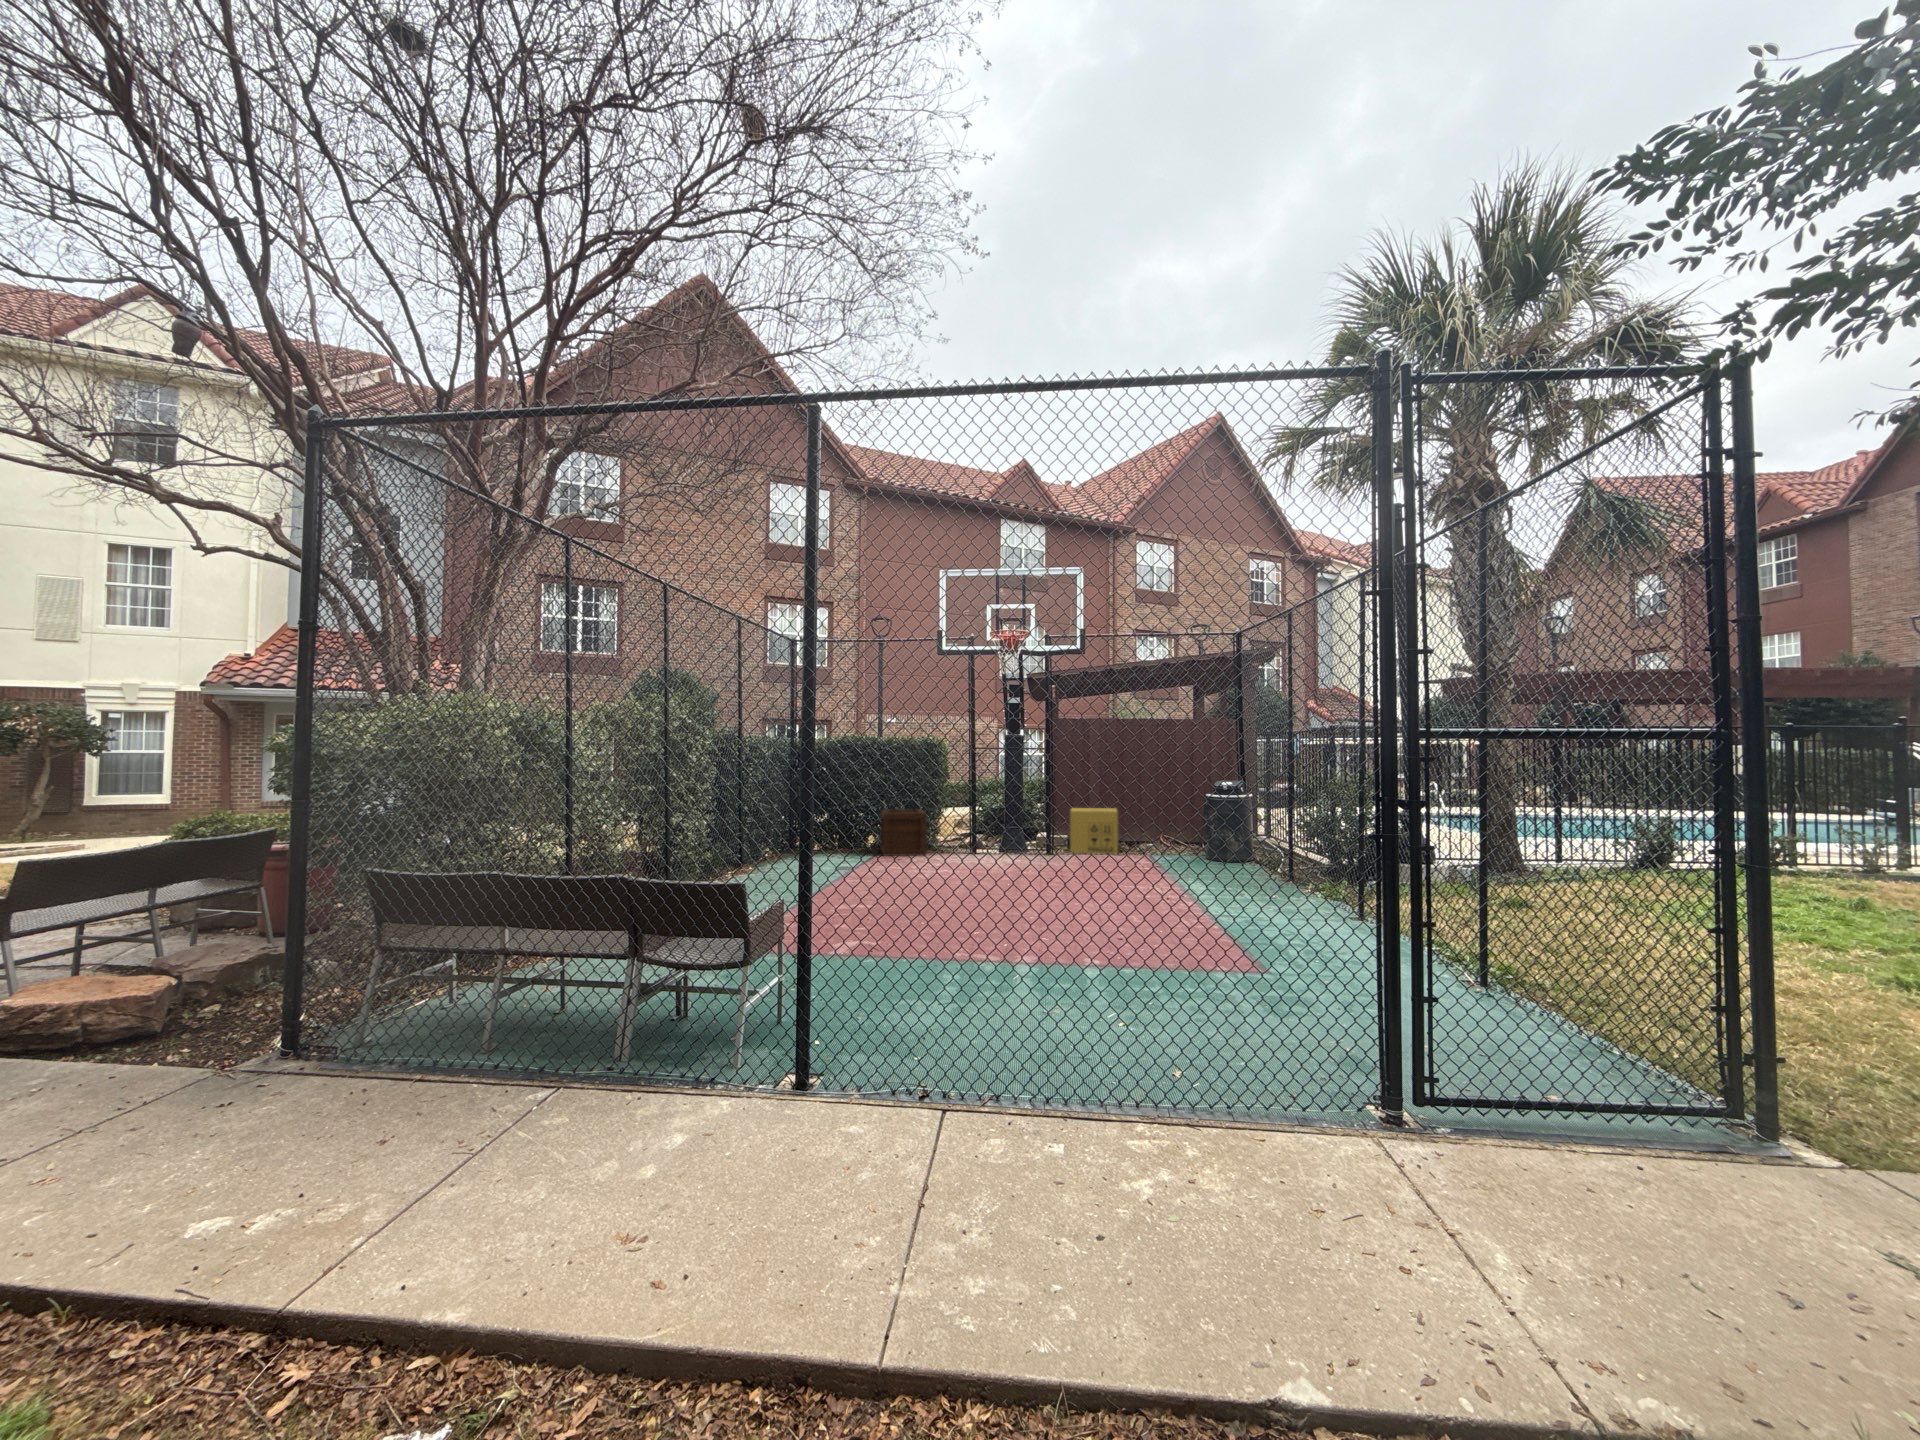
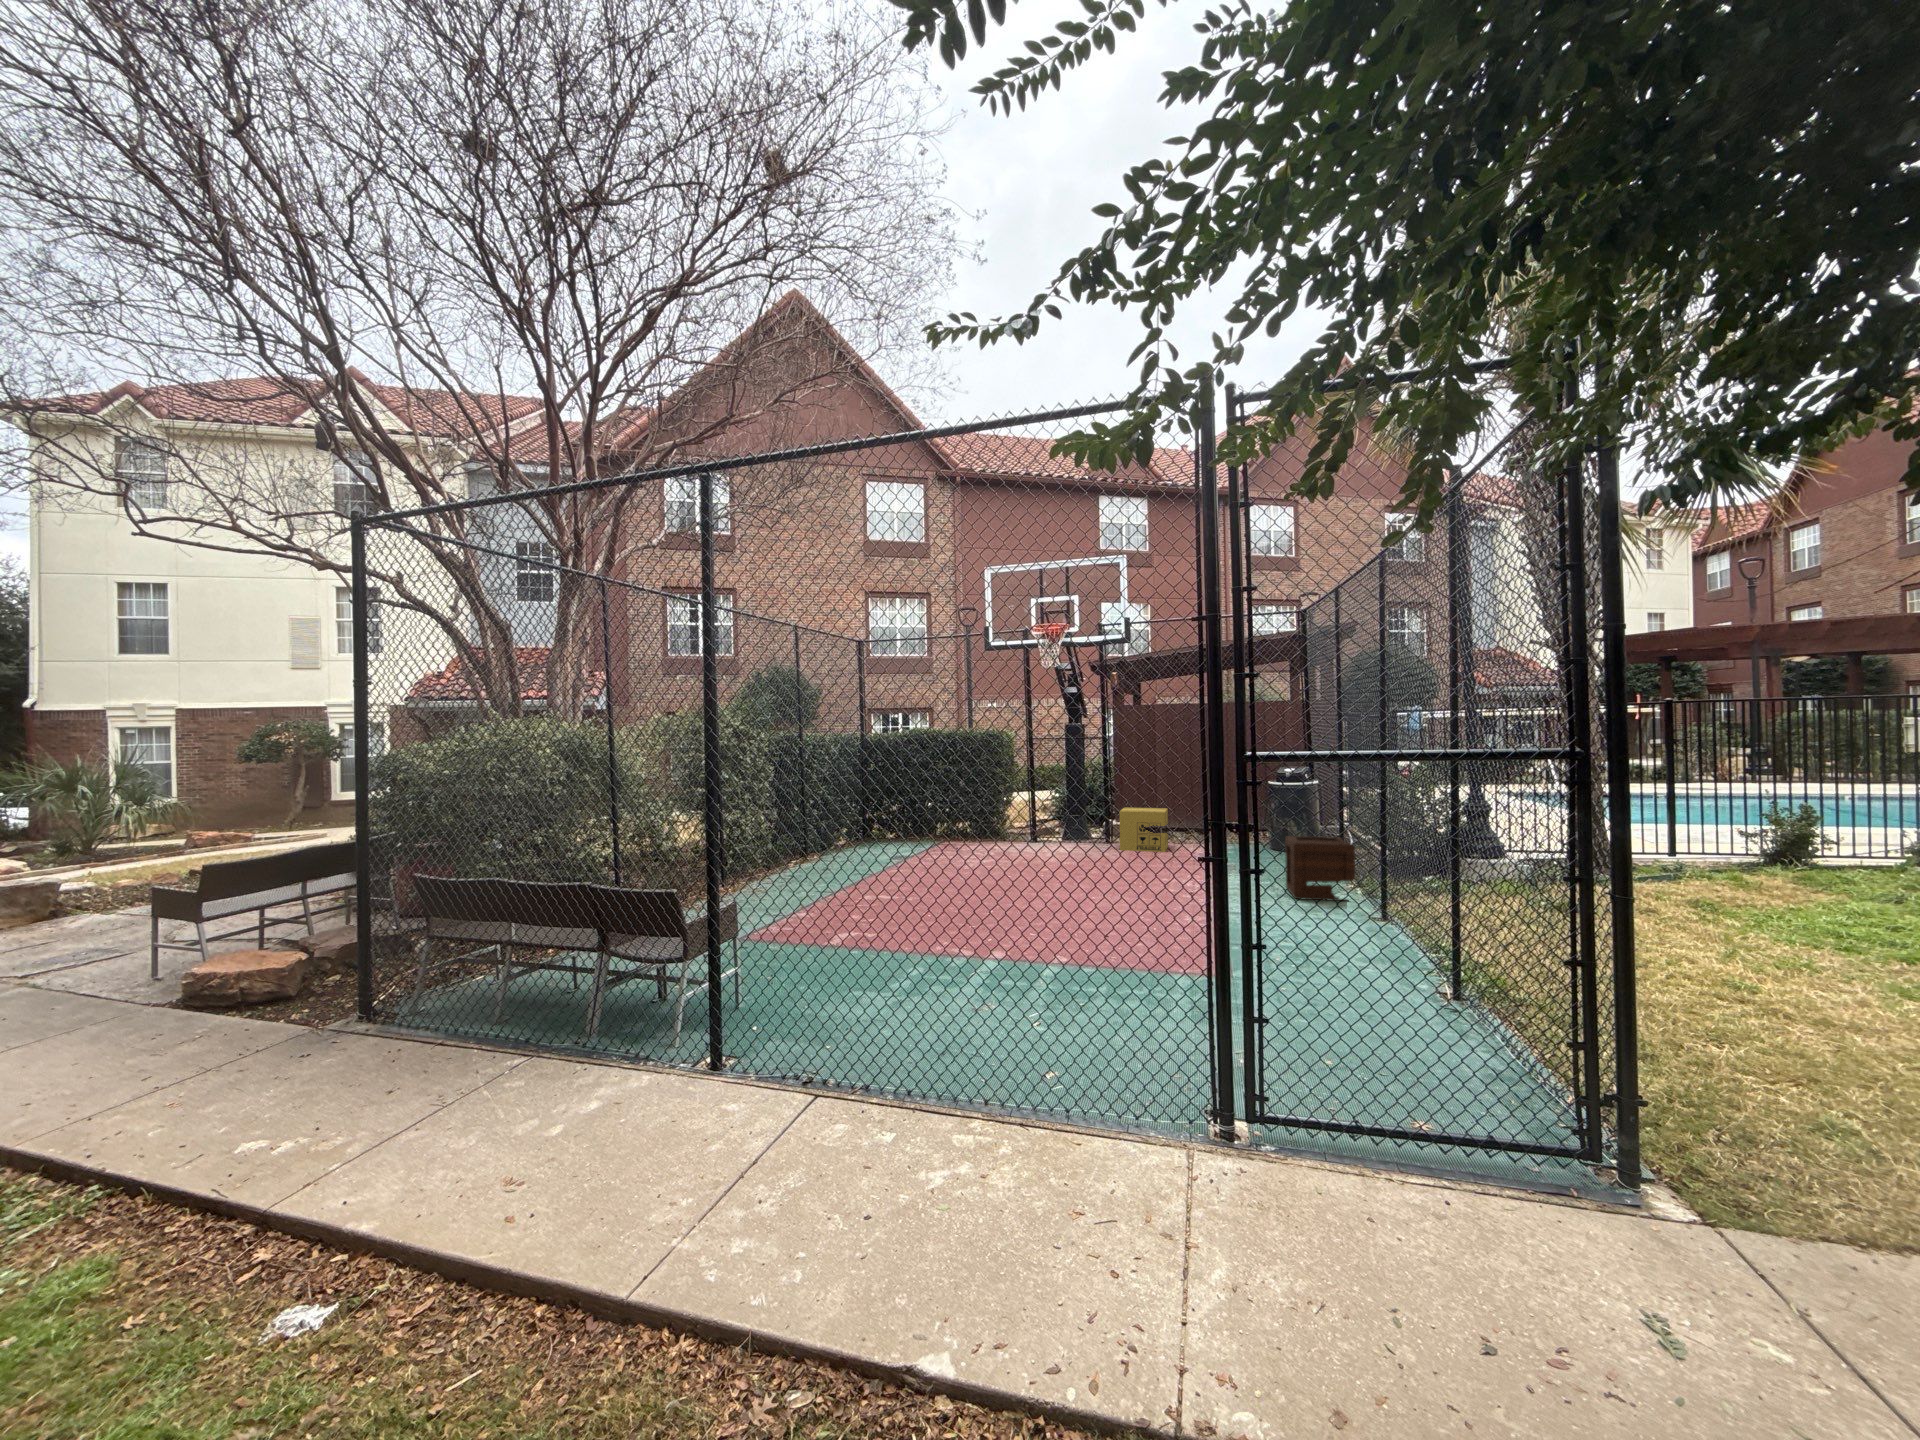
wooden crate: present [881,809,926,856] -> present [1285,836,1355,901]

